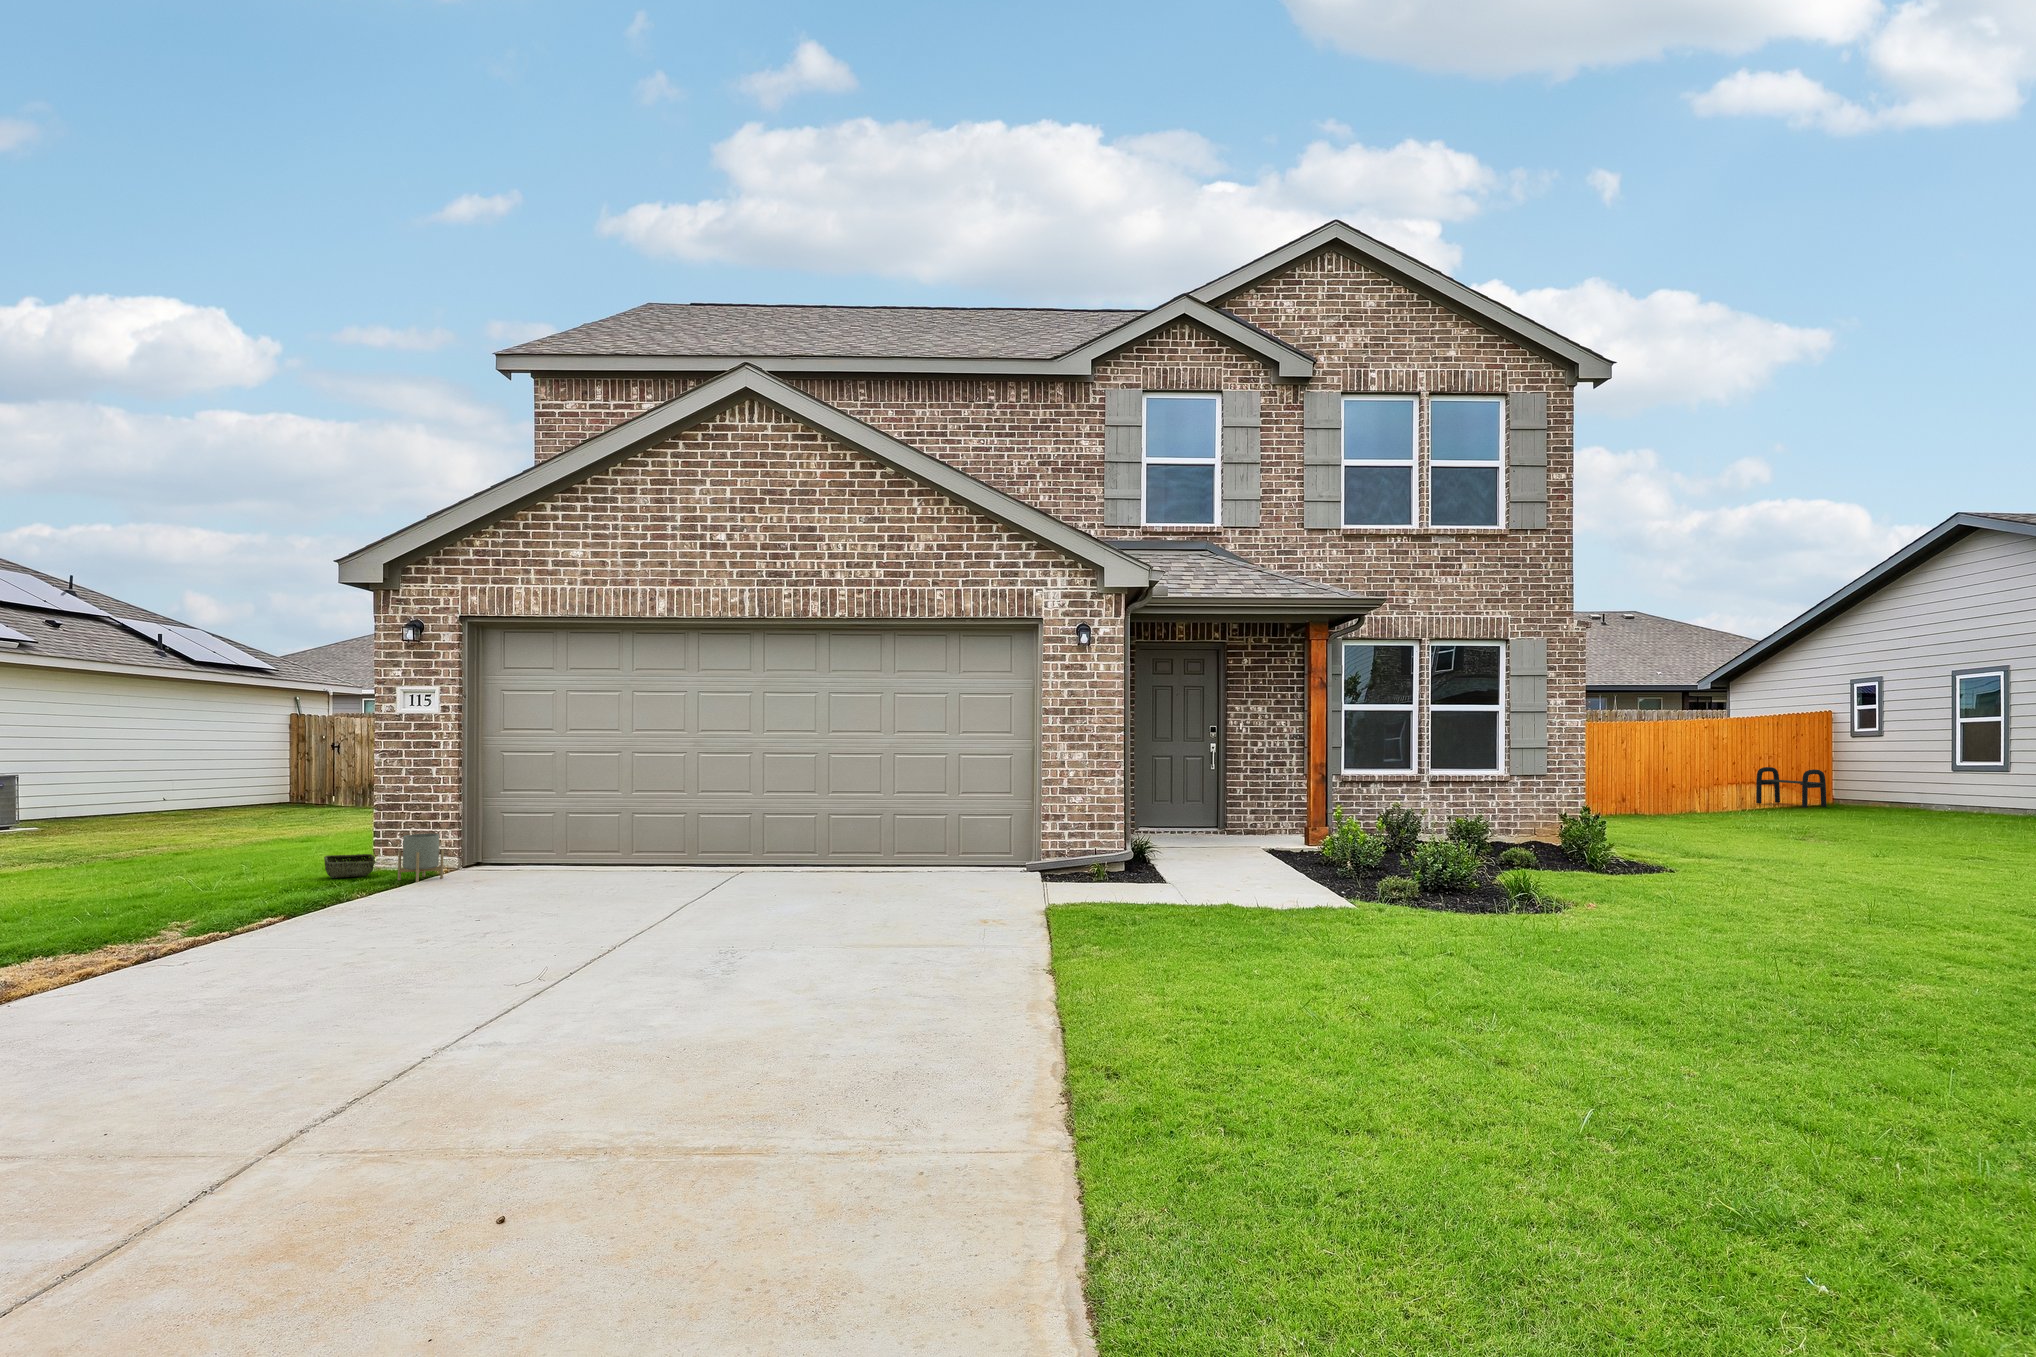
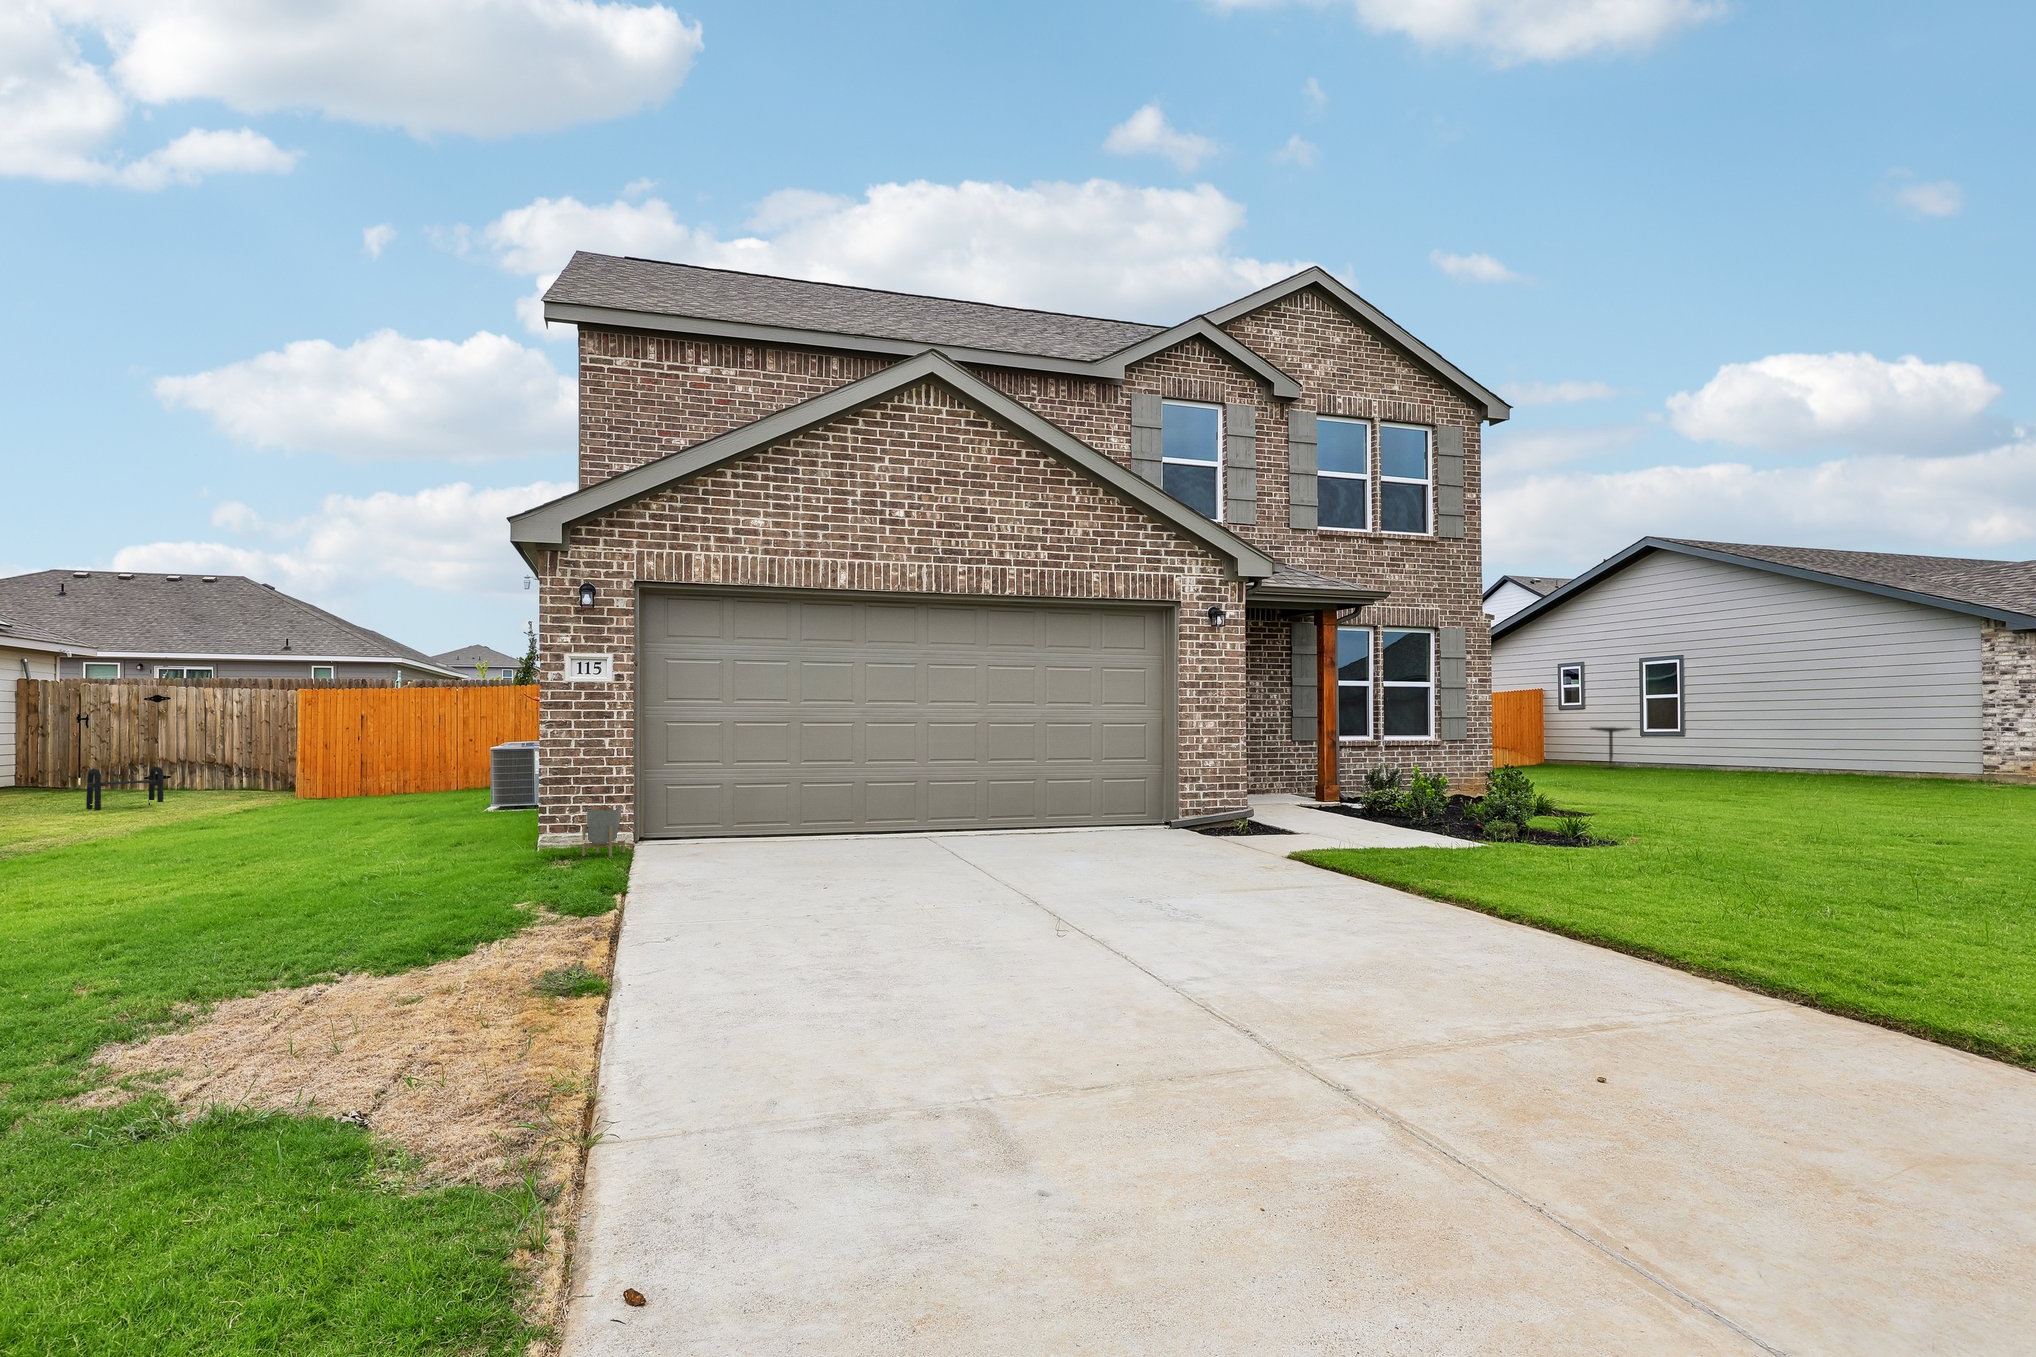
pedestal table: none [1841,754,1902,808] -> present [1591,727,1630,769]
bench: present [1756,767,1827,808] -> present [86,766,164,810]
woven basket: present [324,854,375,878] -> none [487,832,542,858]

